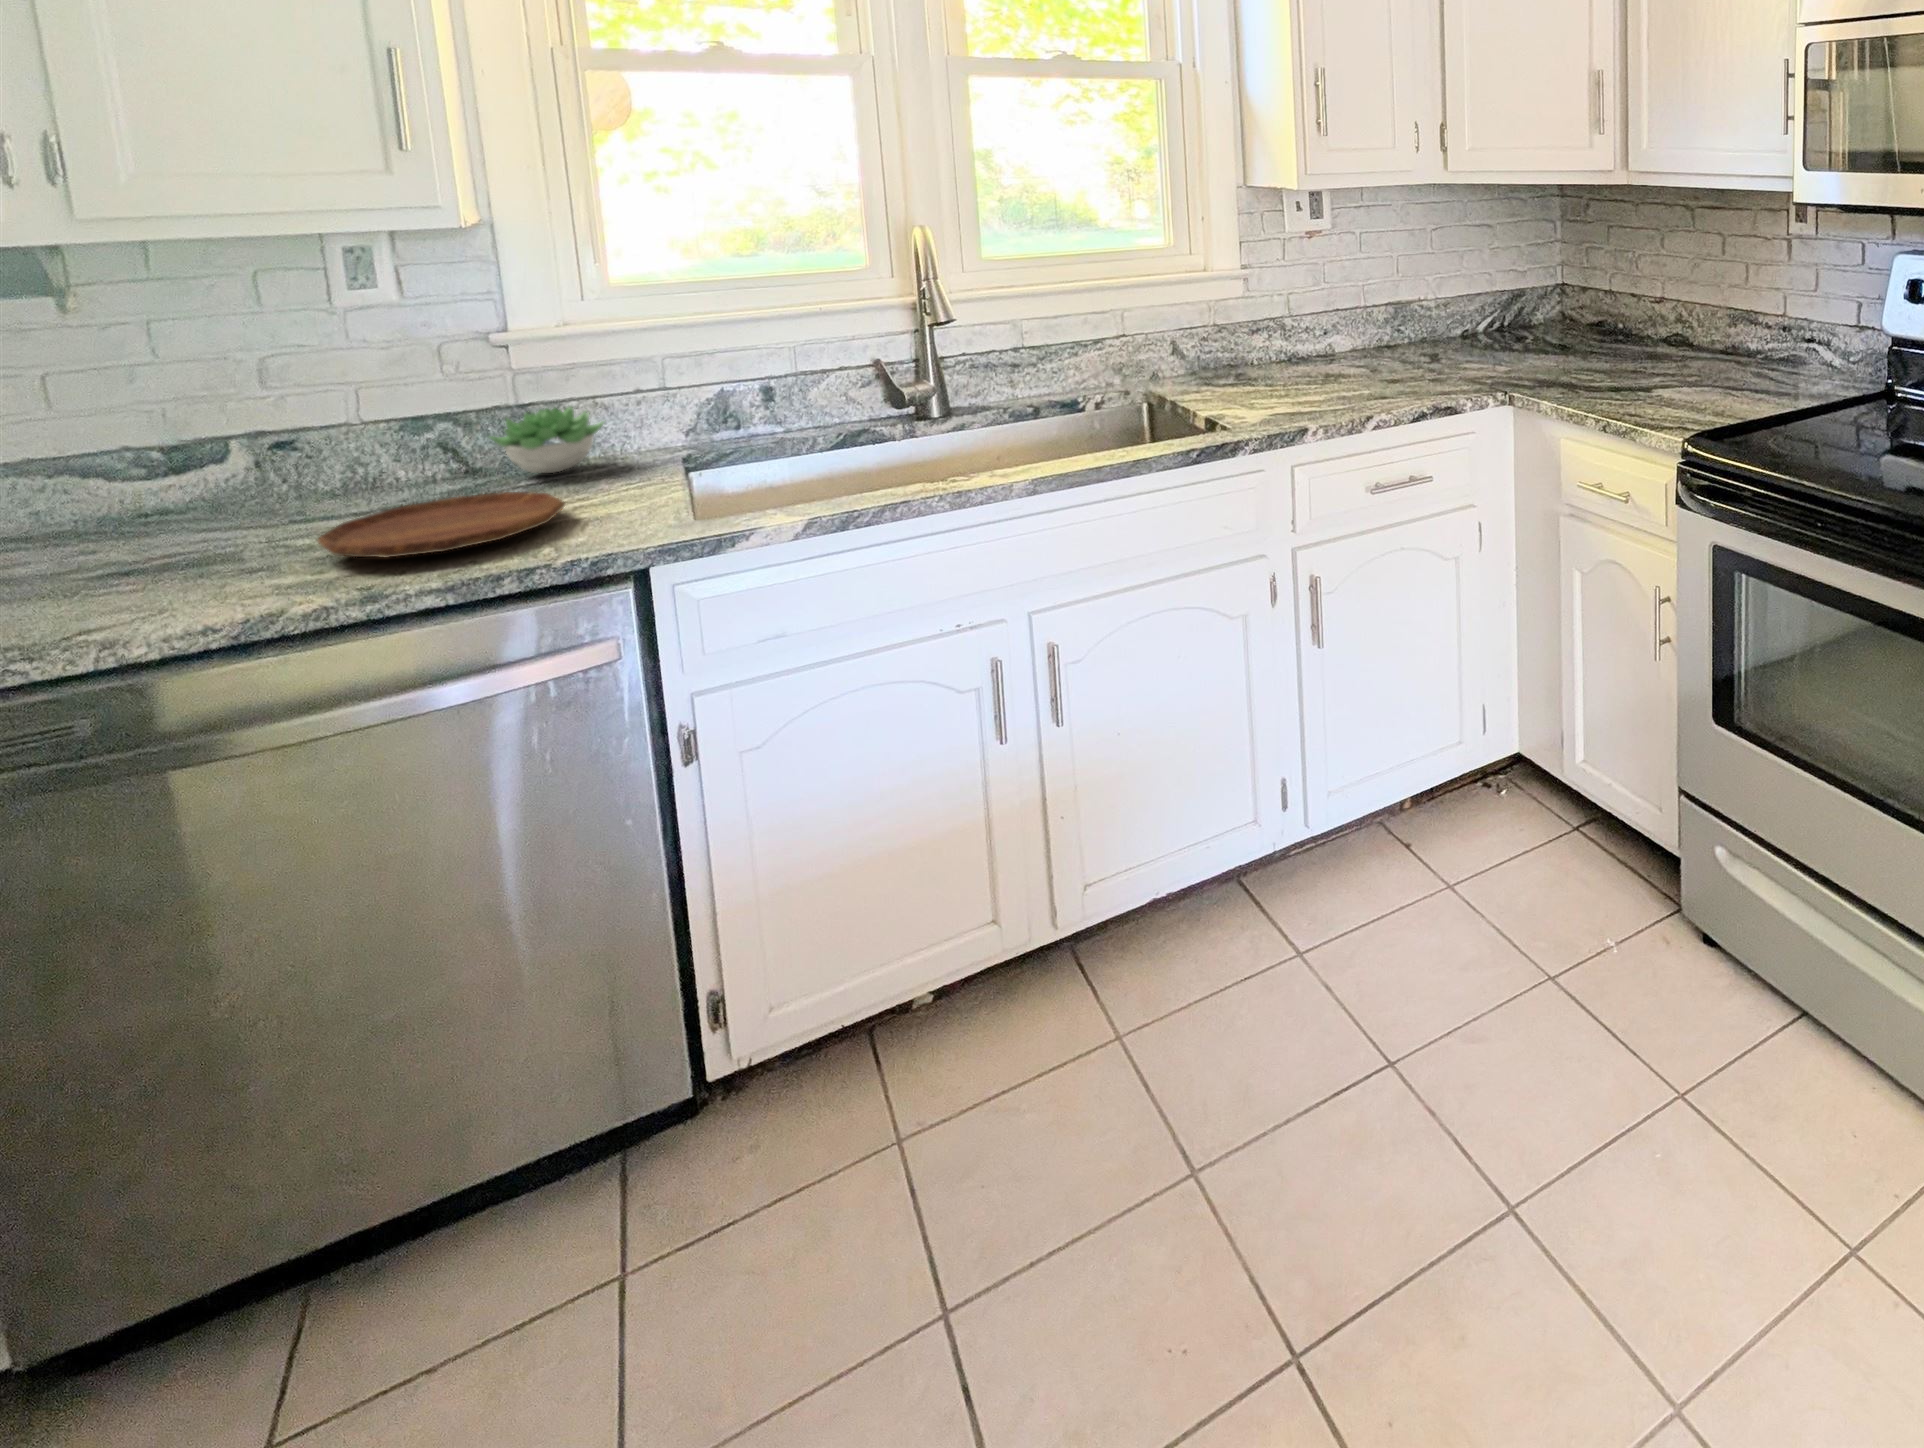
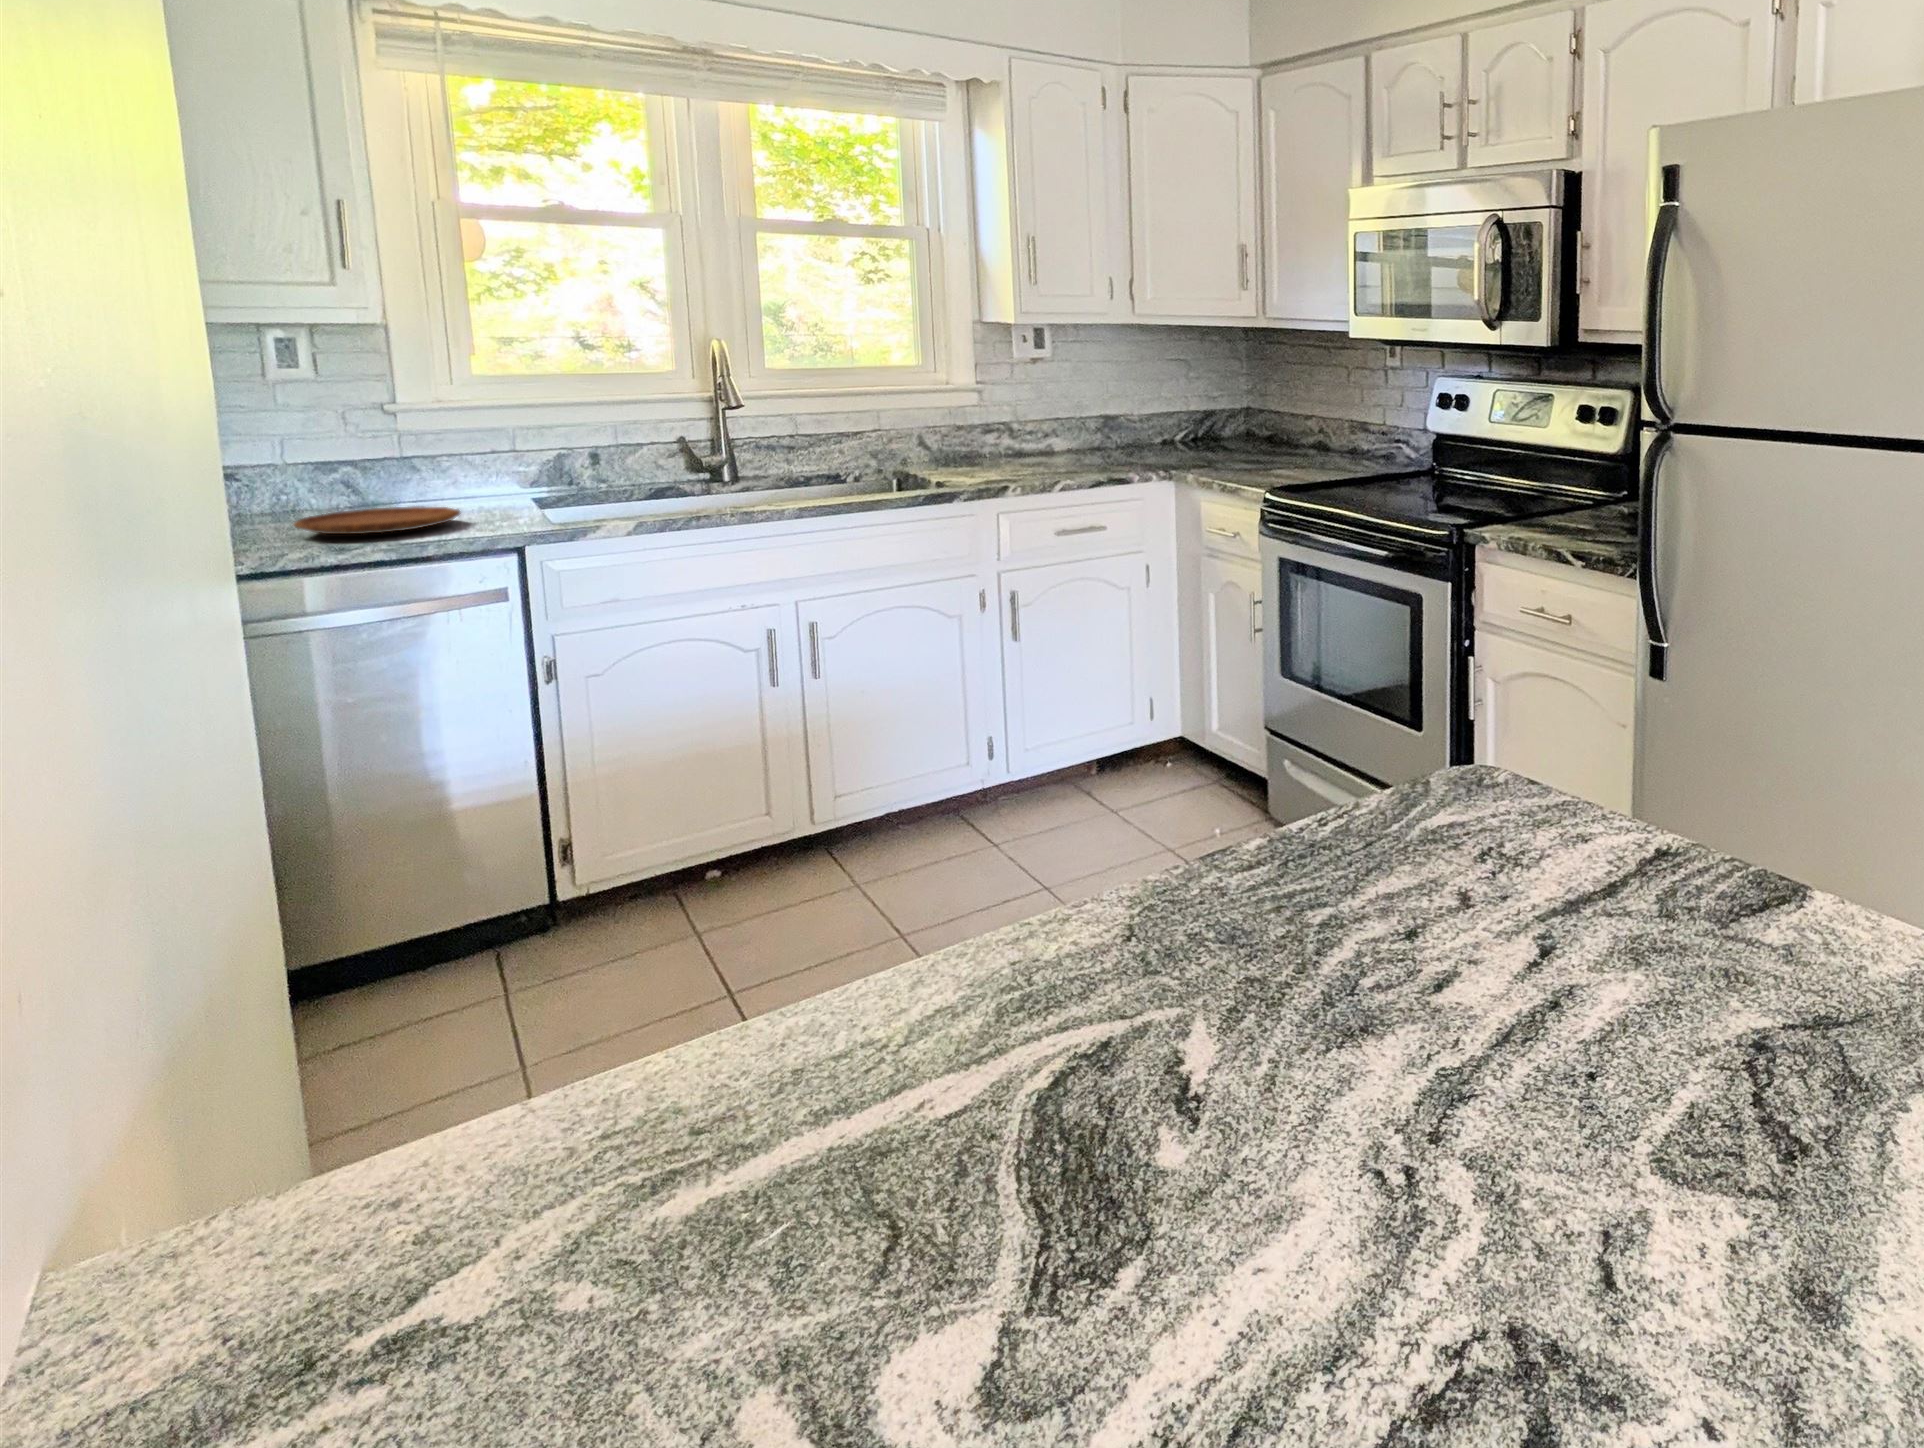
succulent plant: present [491,407,604,473] -> none [391,459,478,504]

